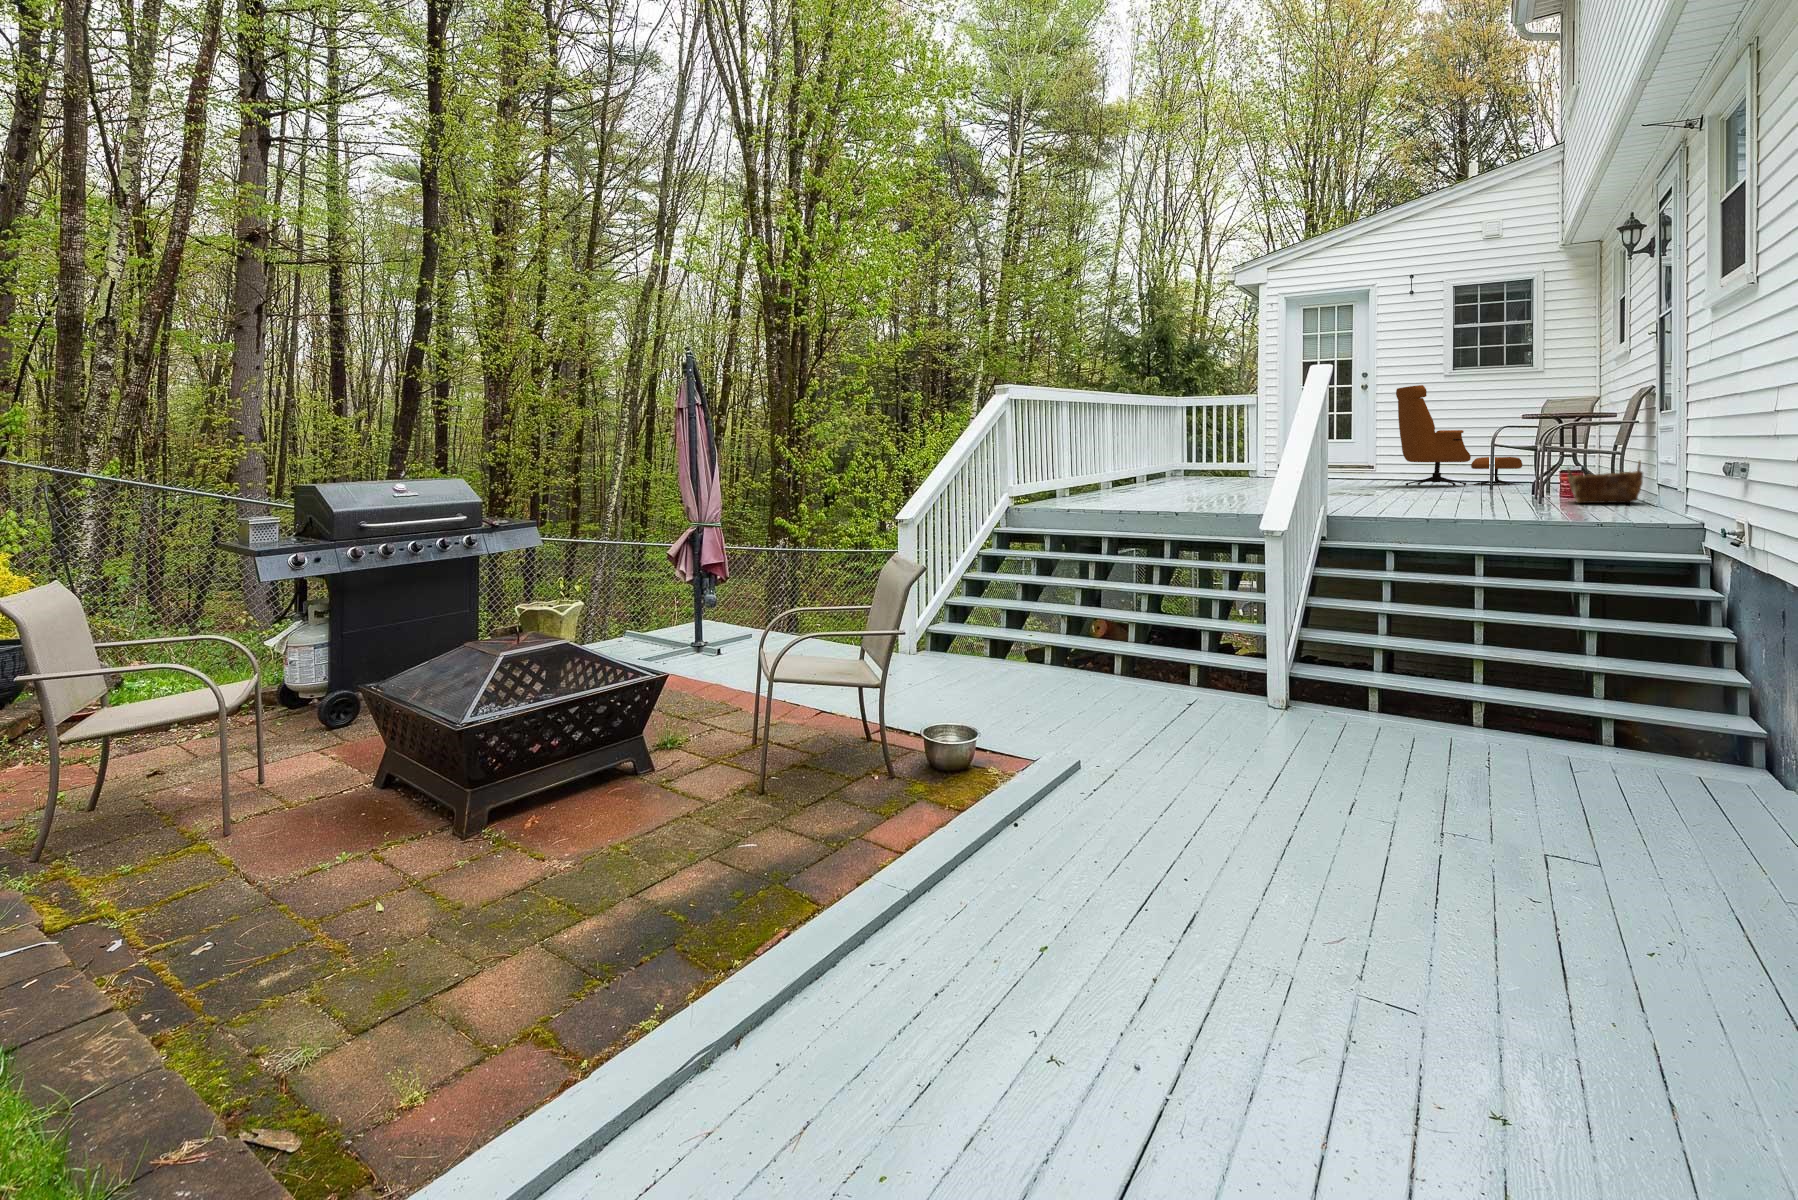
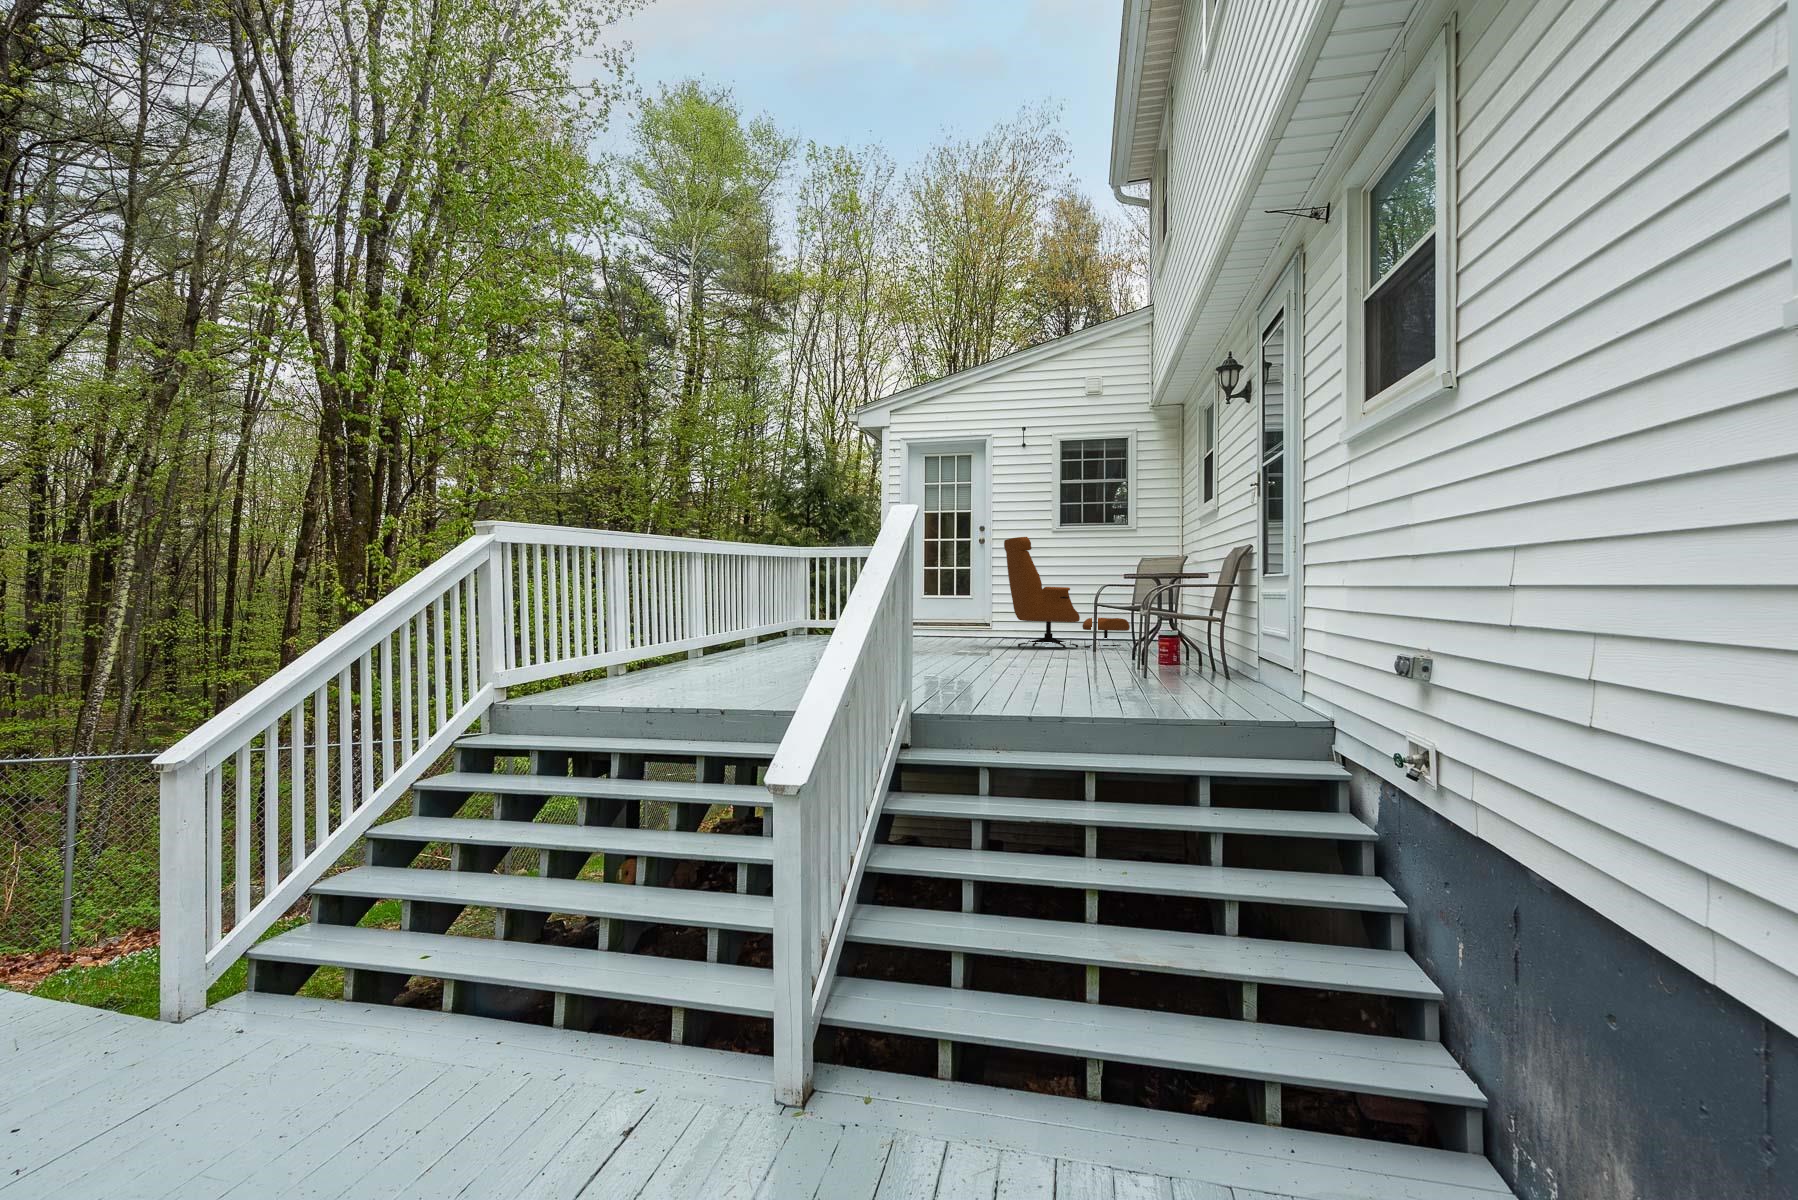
woven basket: present [1567,461,1643,503] -> none [1161,623,1242,676]

